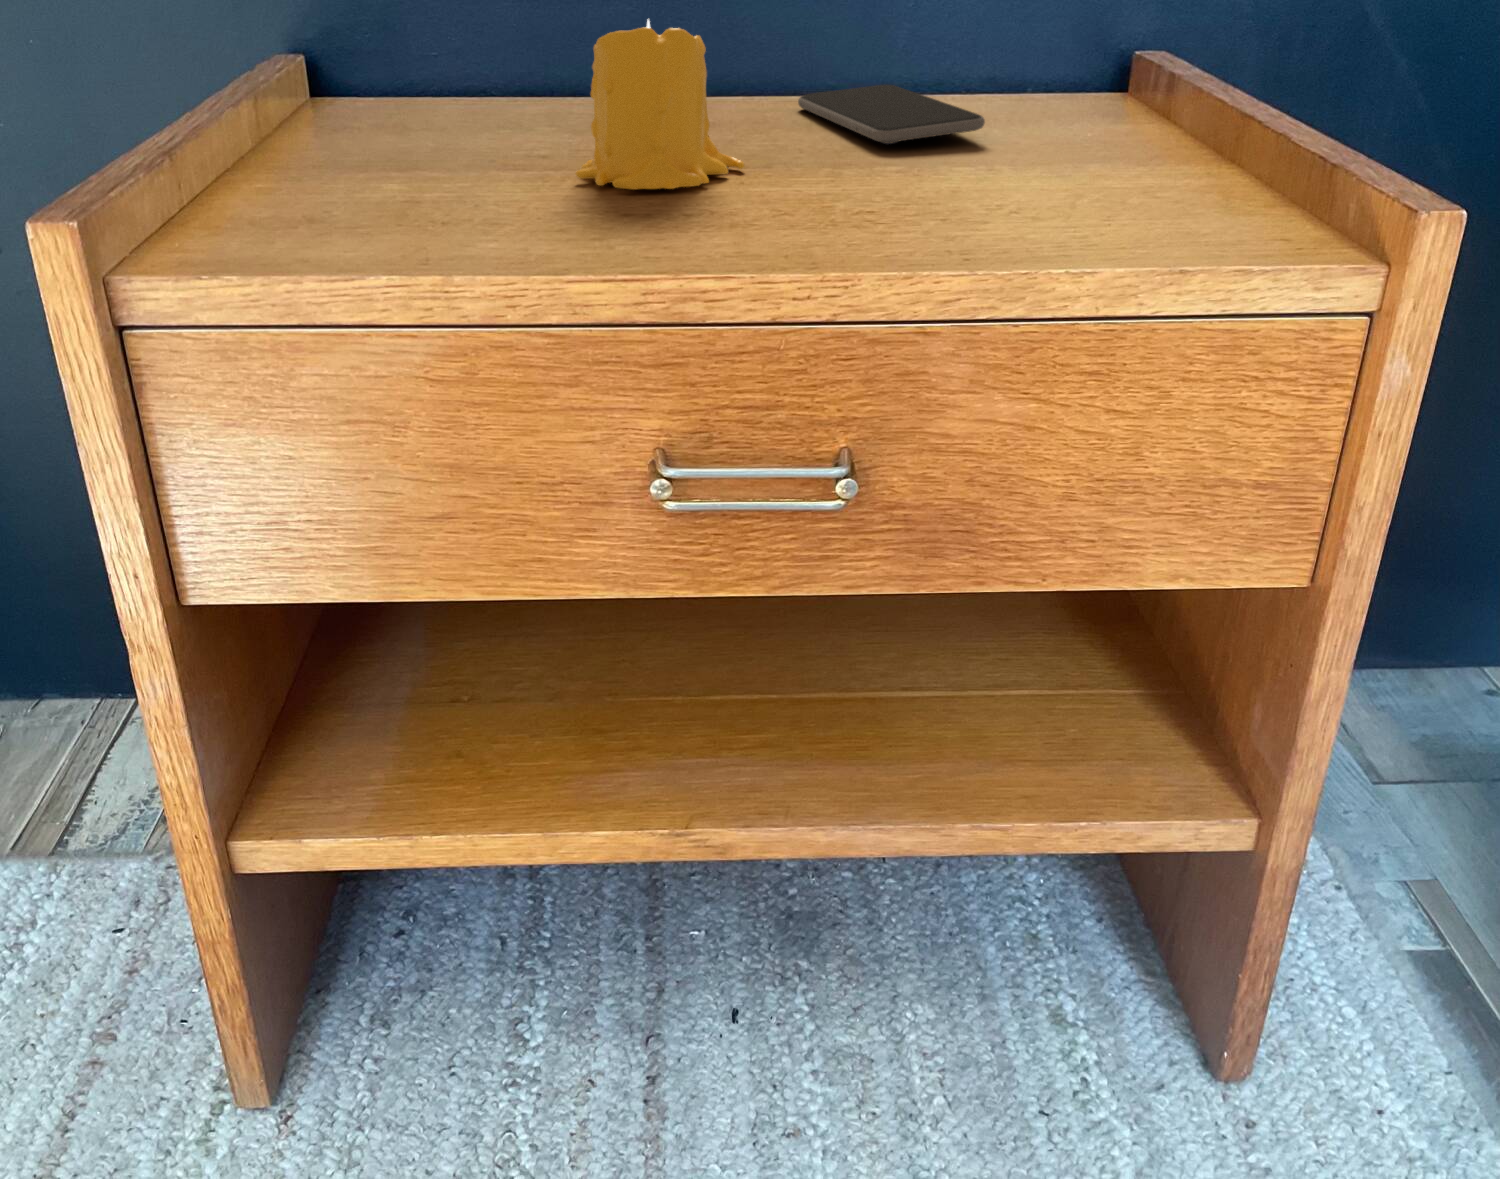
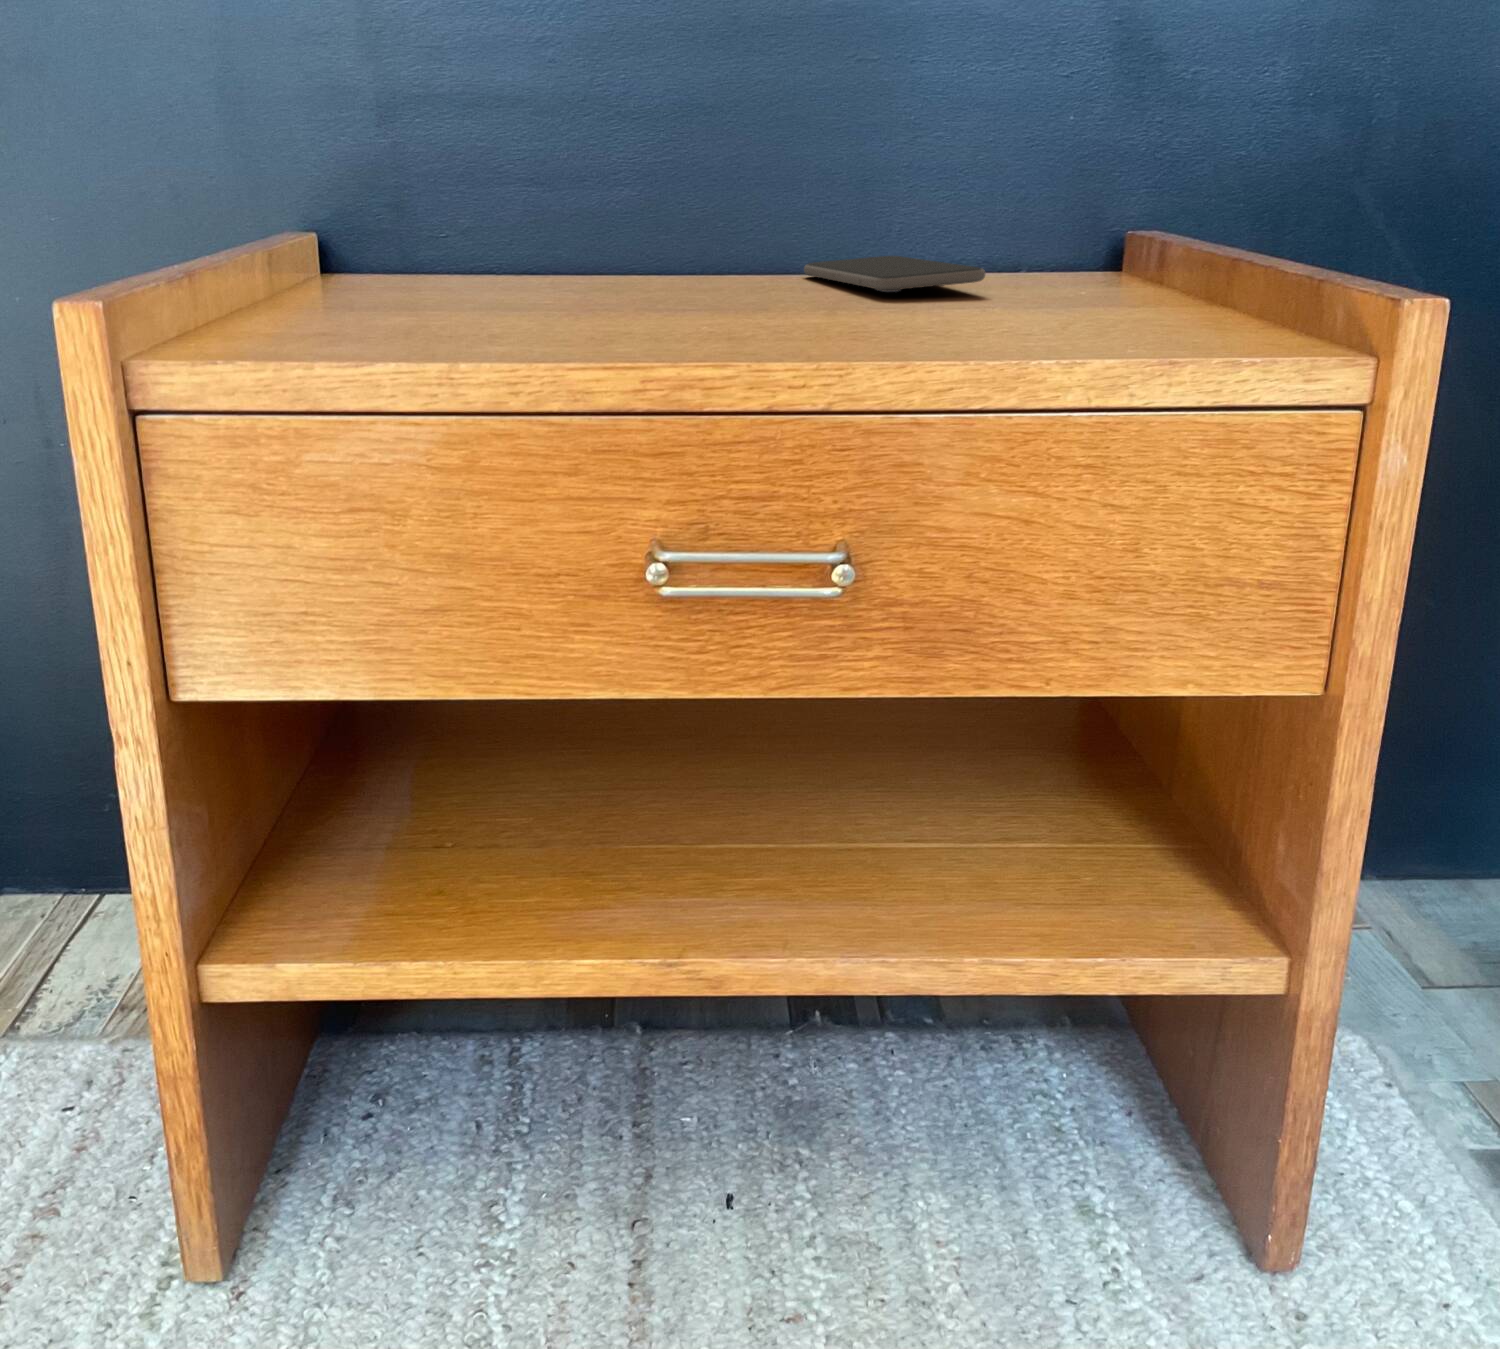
candle: present [576,20,744,189] -> none [582,156,748,315]

